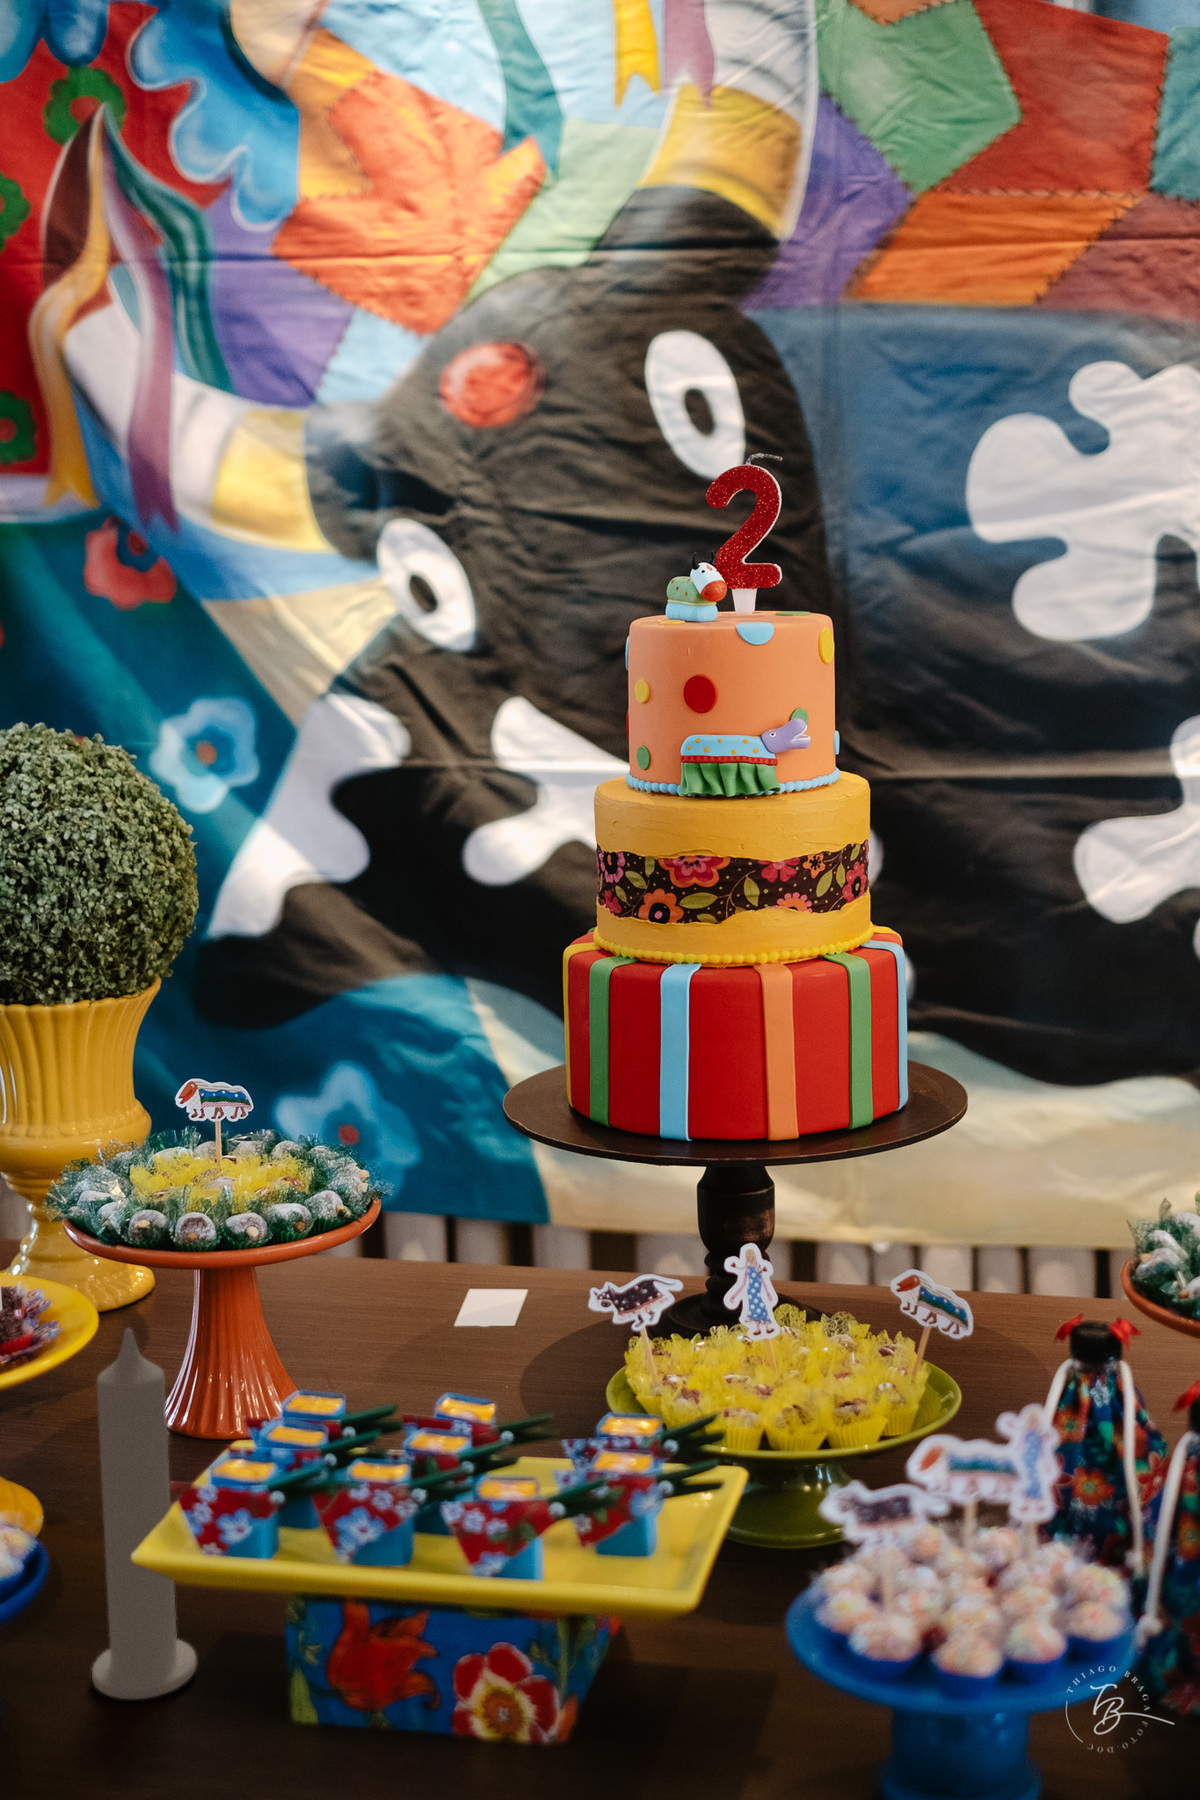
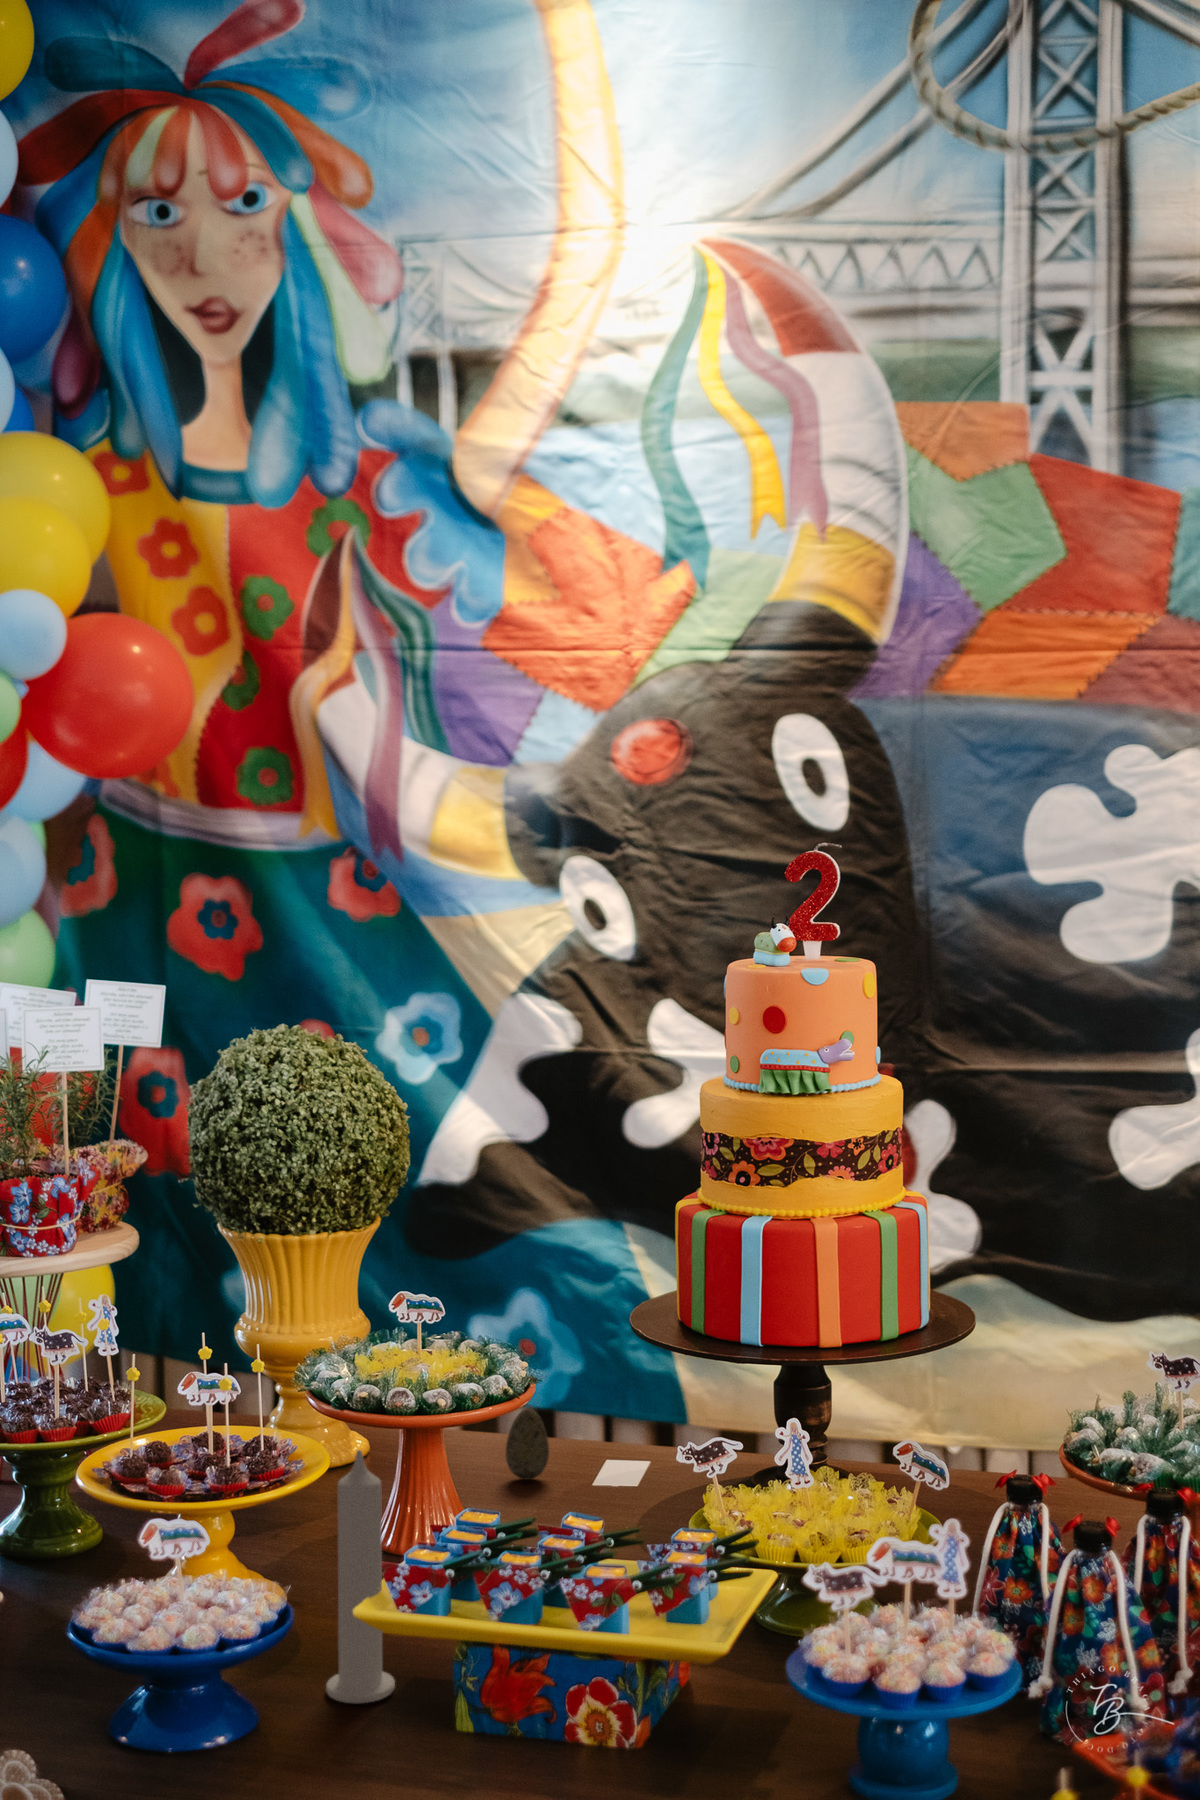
decorative egg: none [340,1222,397,1313] -> present [506,1408,549,1480]

